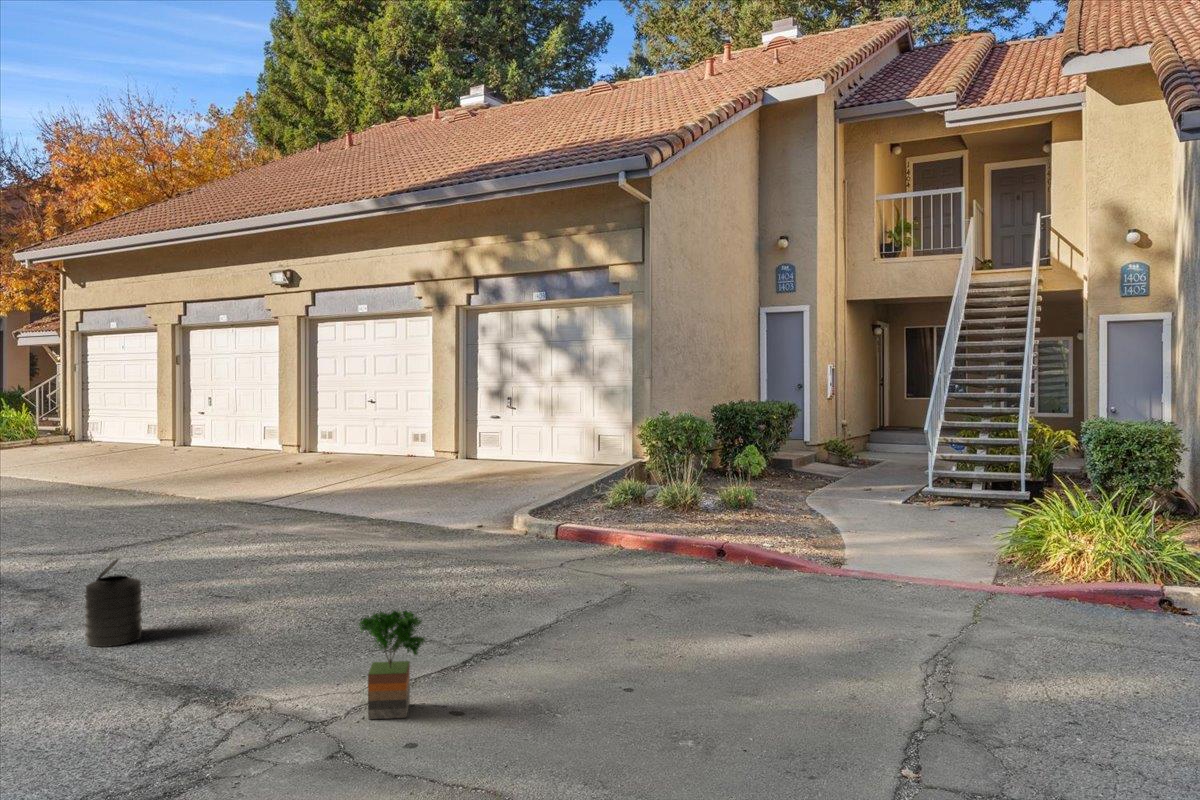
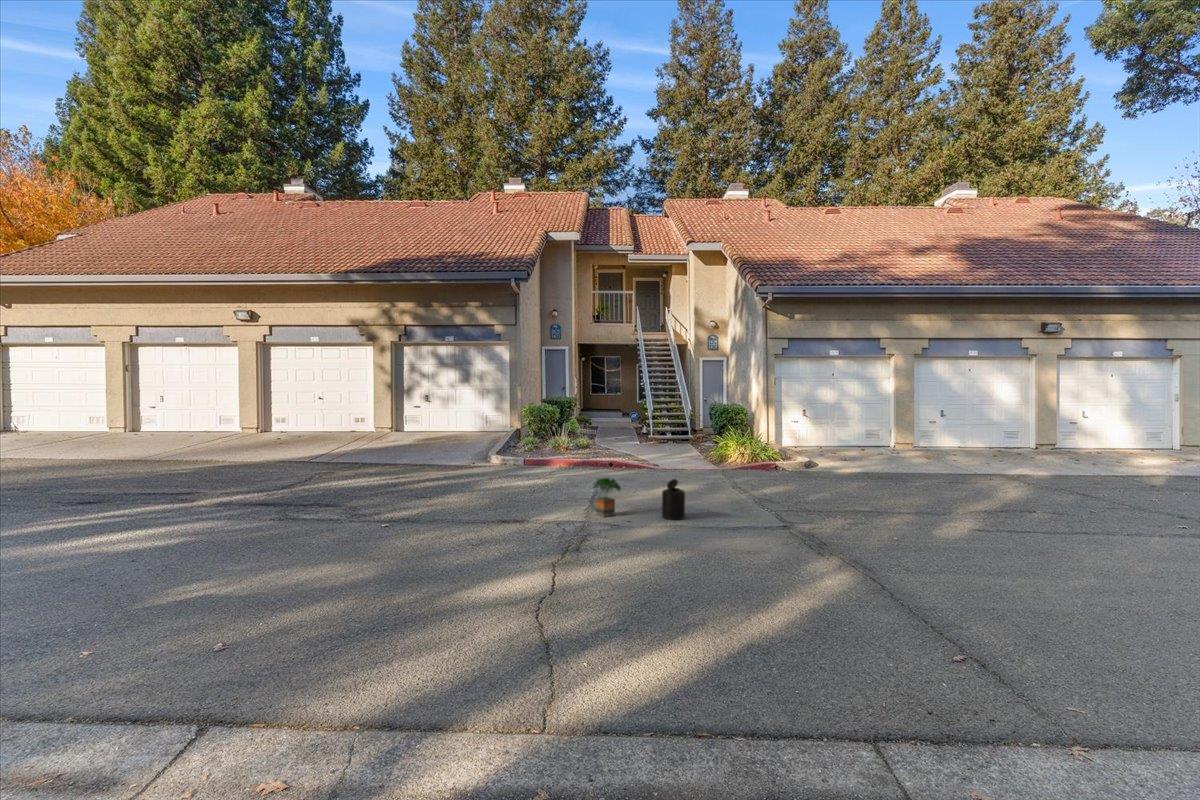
trash can: present [85,558,142,647] -> present [662,479,685,520]

